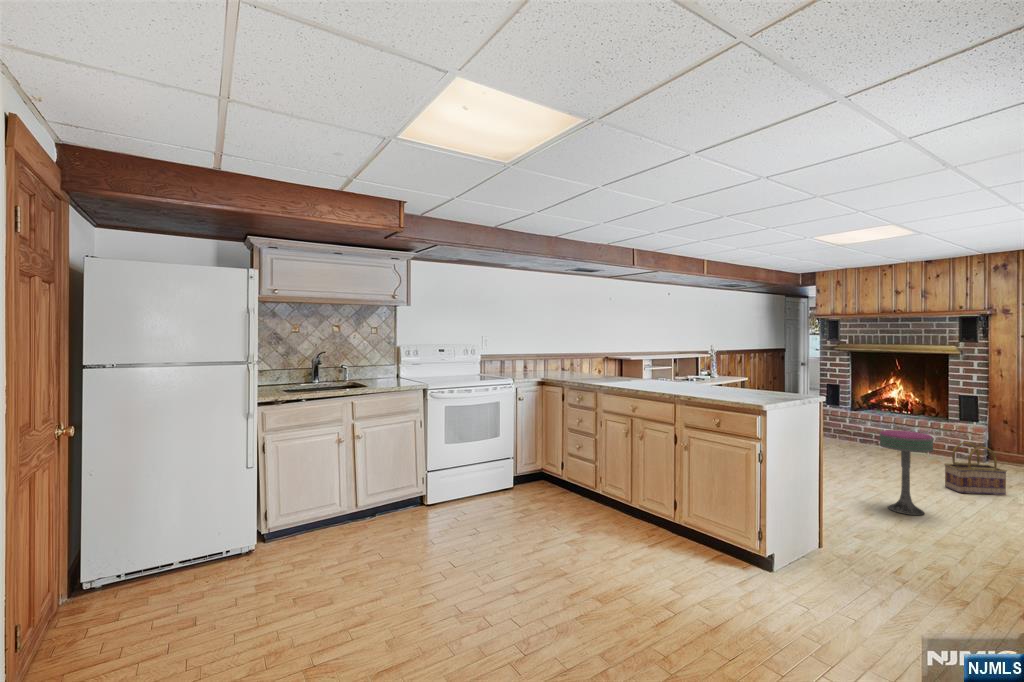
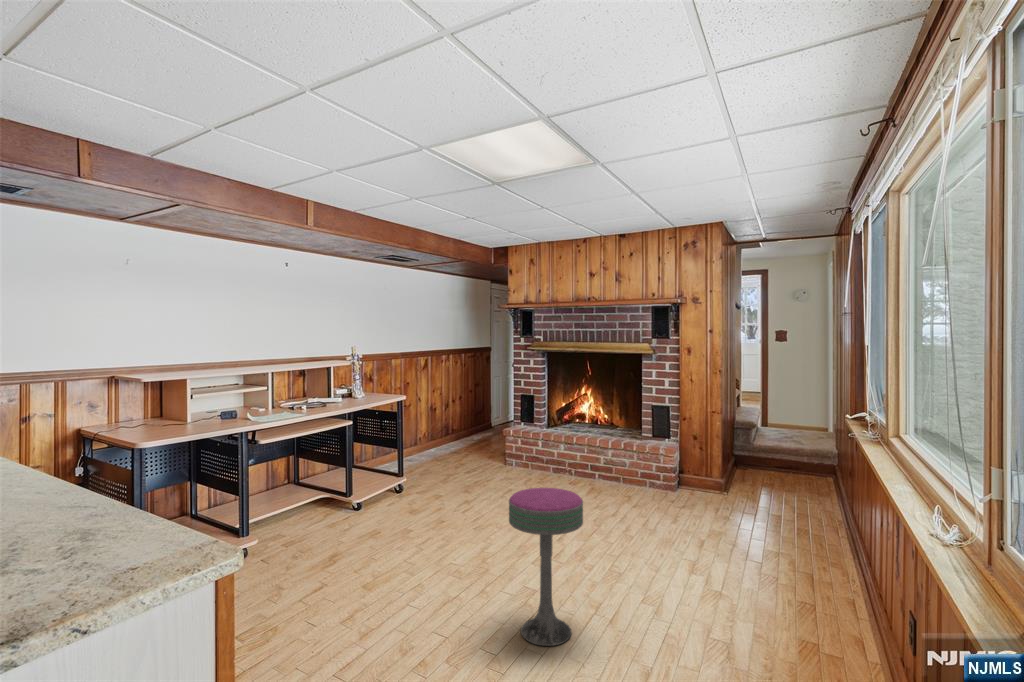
basket: present [945,442,1007,495] -> none [620,482,689,564]

